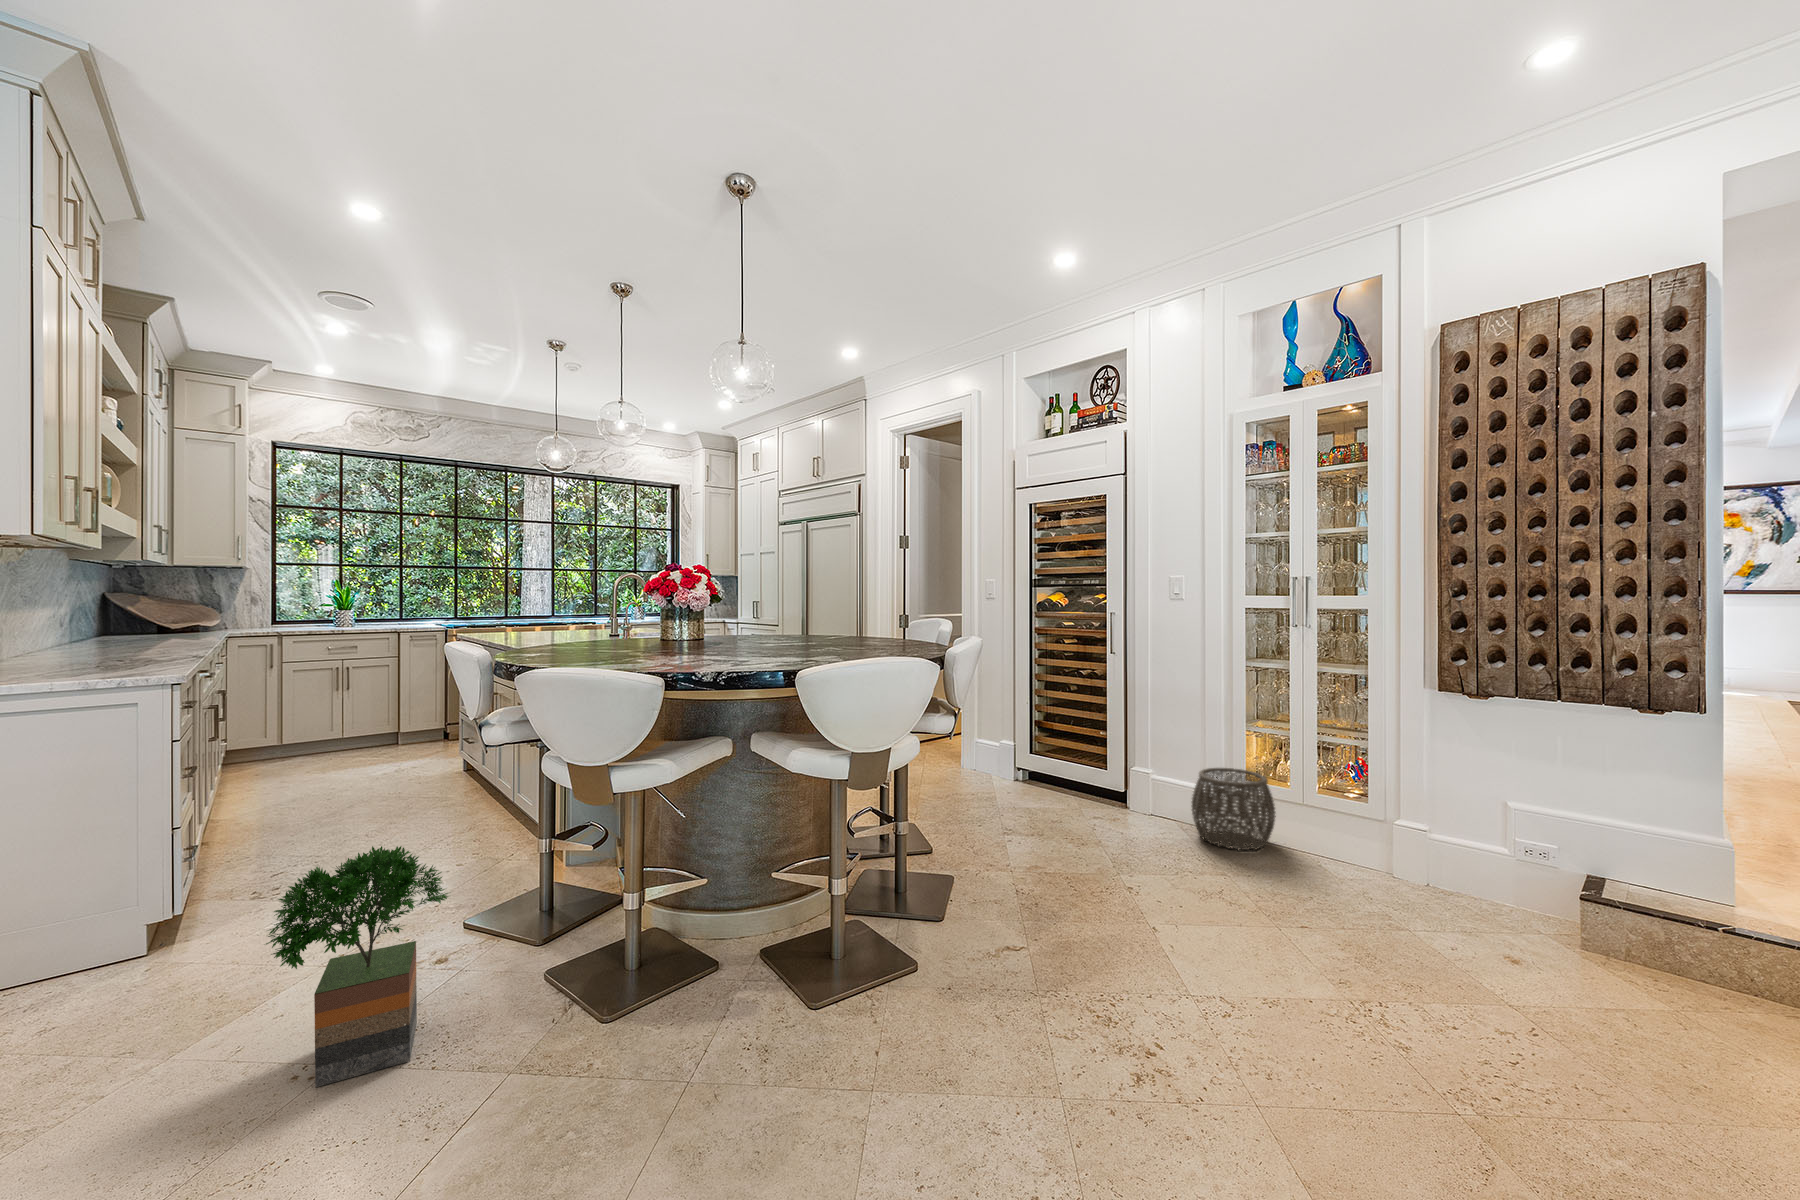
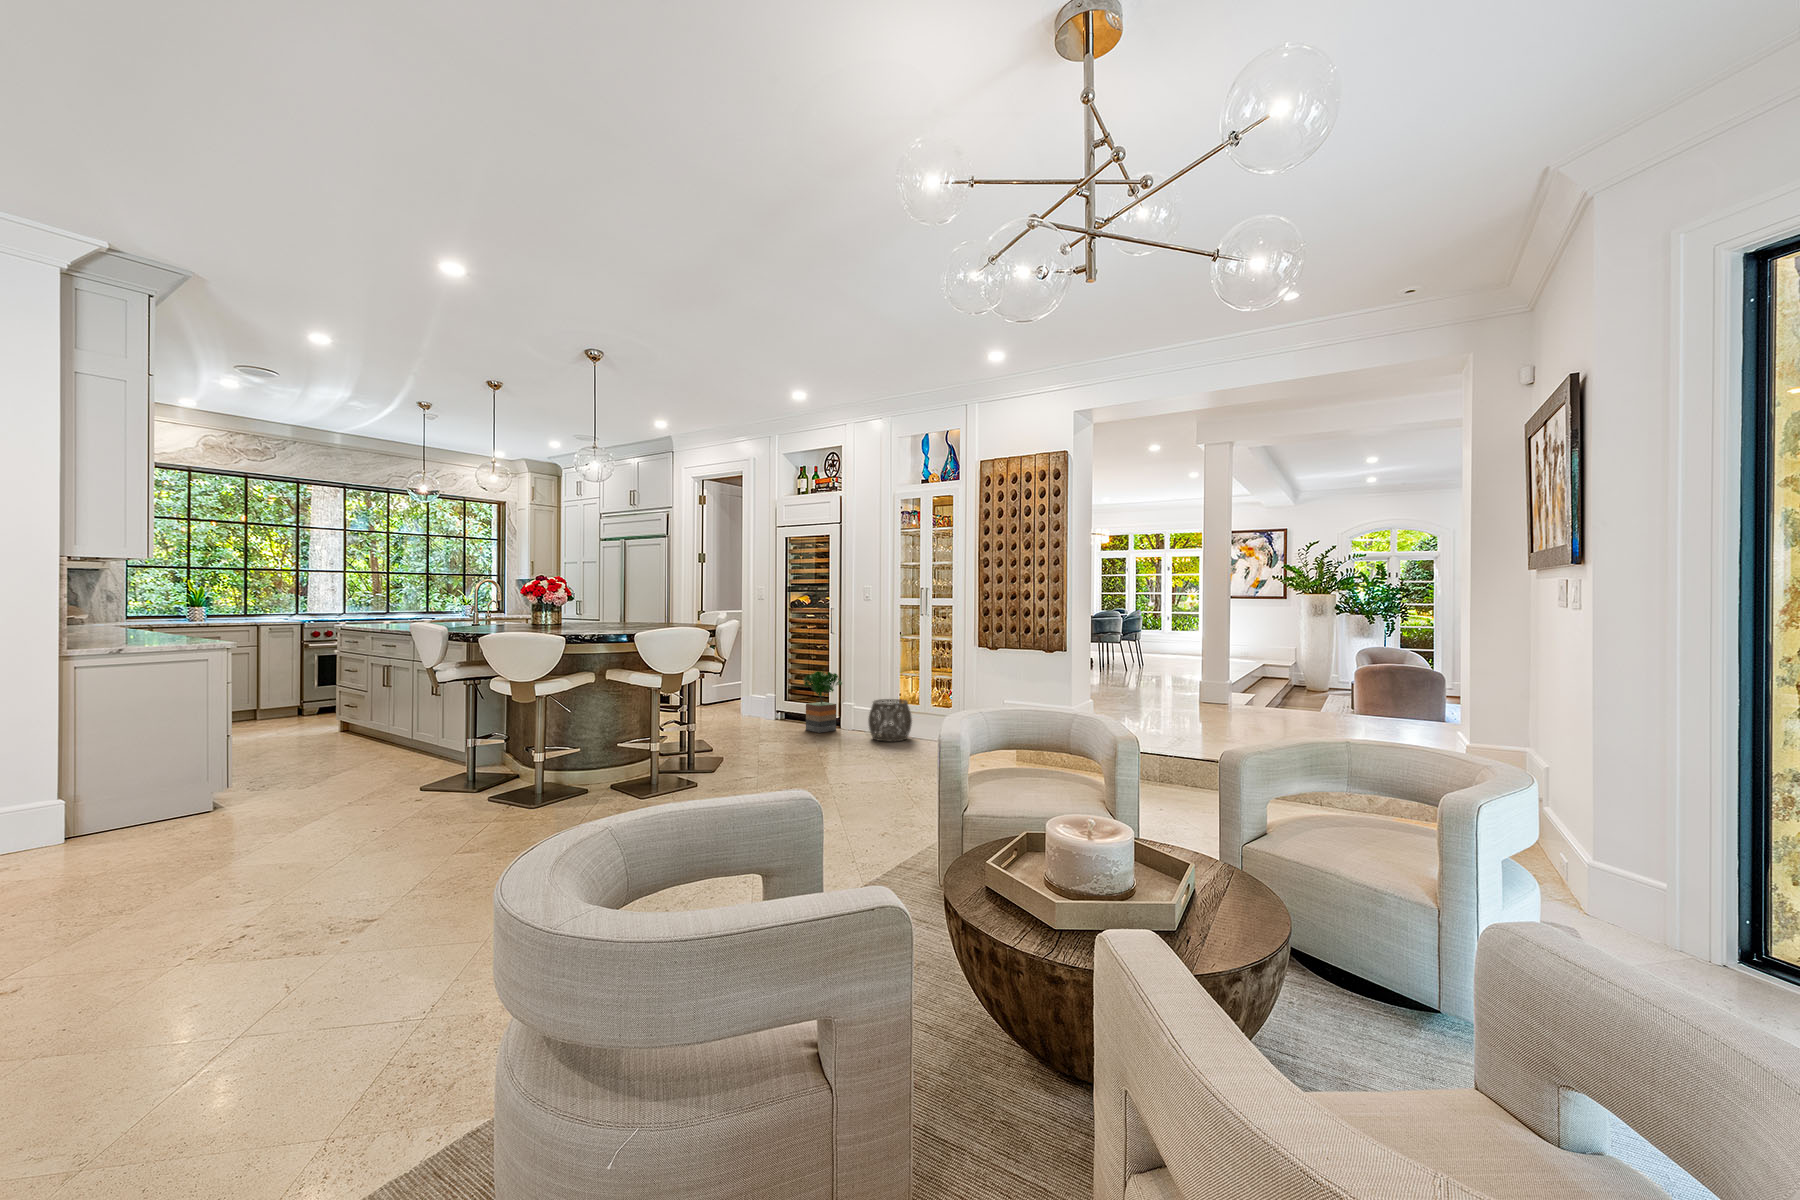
potted tree: present [266,846,449,1087] -> present [804,671,842,733]

